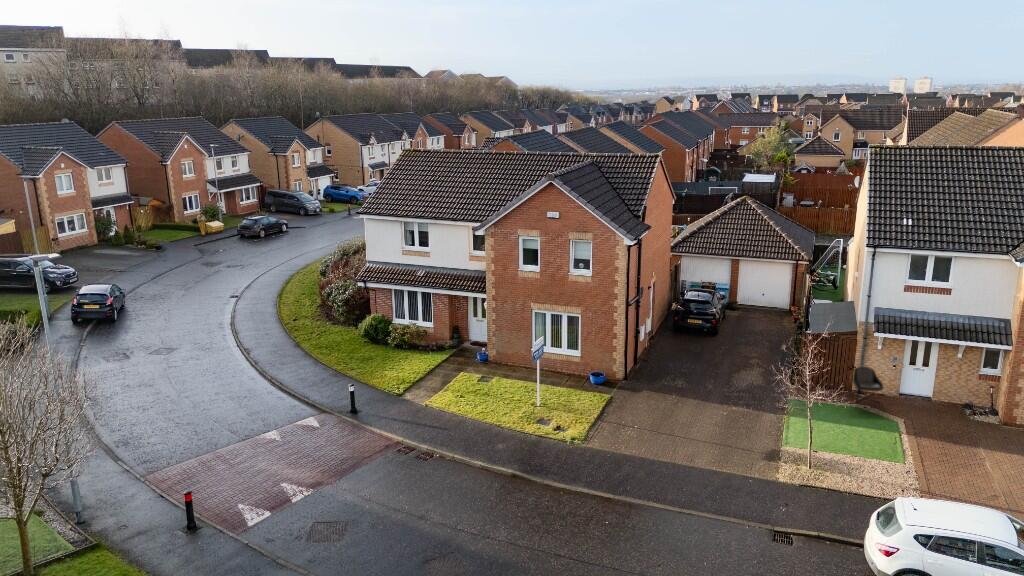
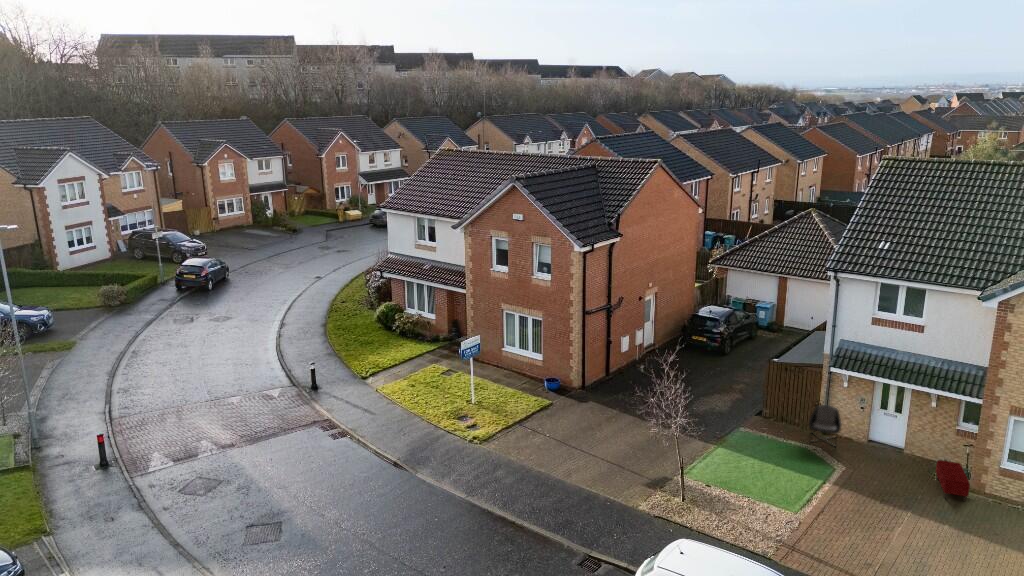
bench: none [971,401,1012,431] -> present [935,460,970,501]

